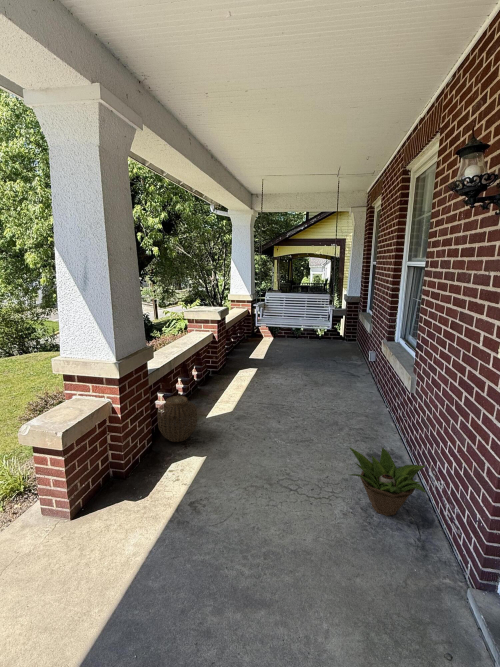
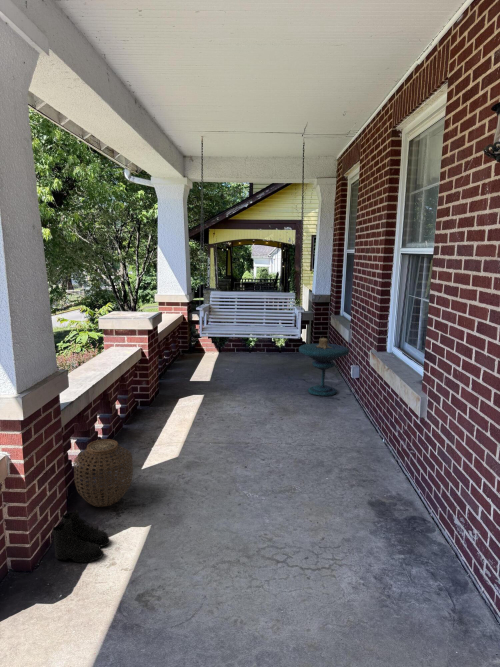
side table: none [330,329,370,375] -> present [299,337,349,396]
boots: none [138,442,177,478] -> present [52,510,110,563]
decorative plant: present [349,447,426,516] -> none [353,493,463,585]

